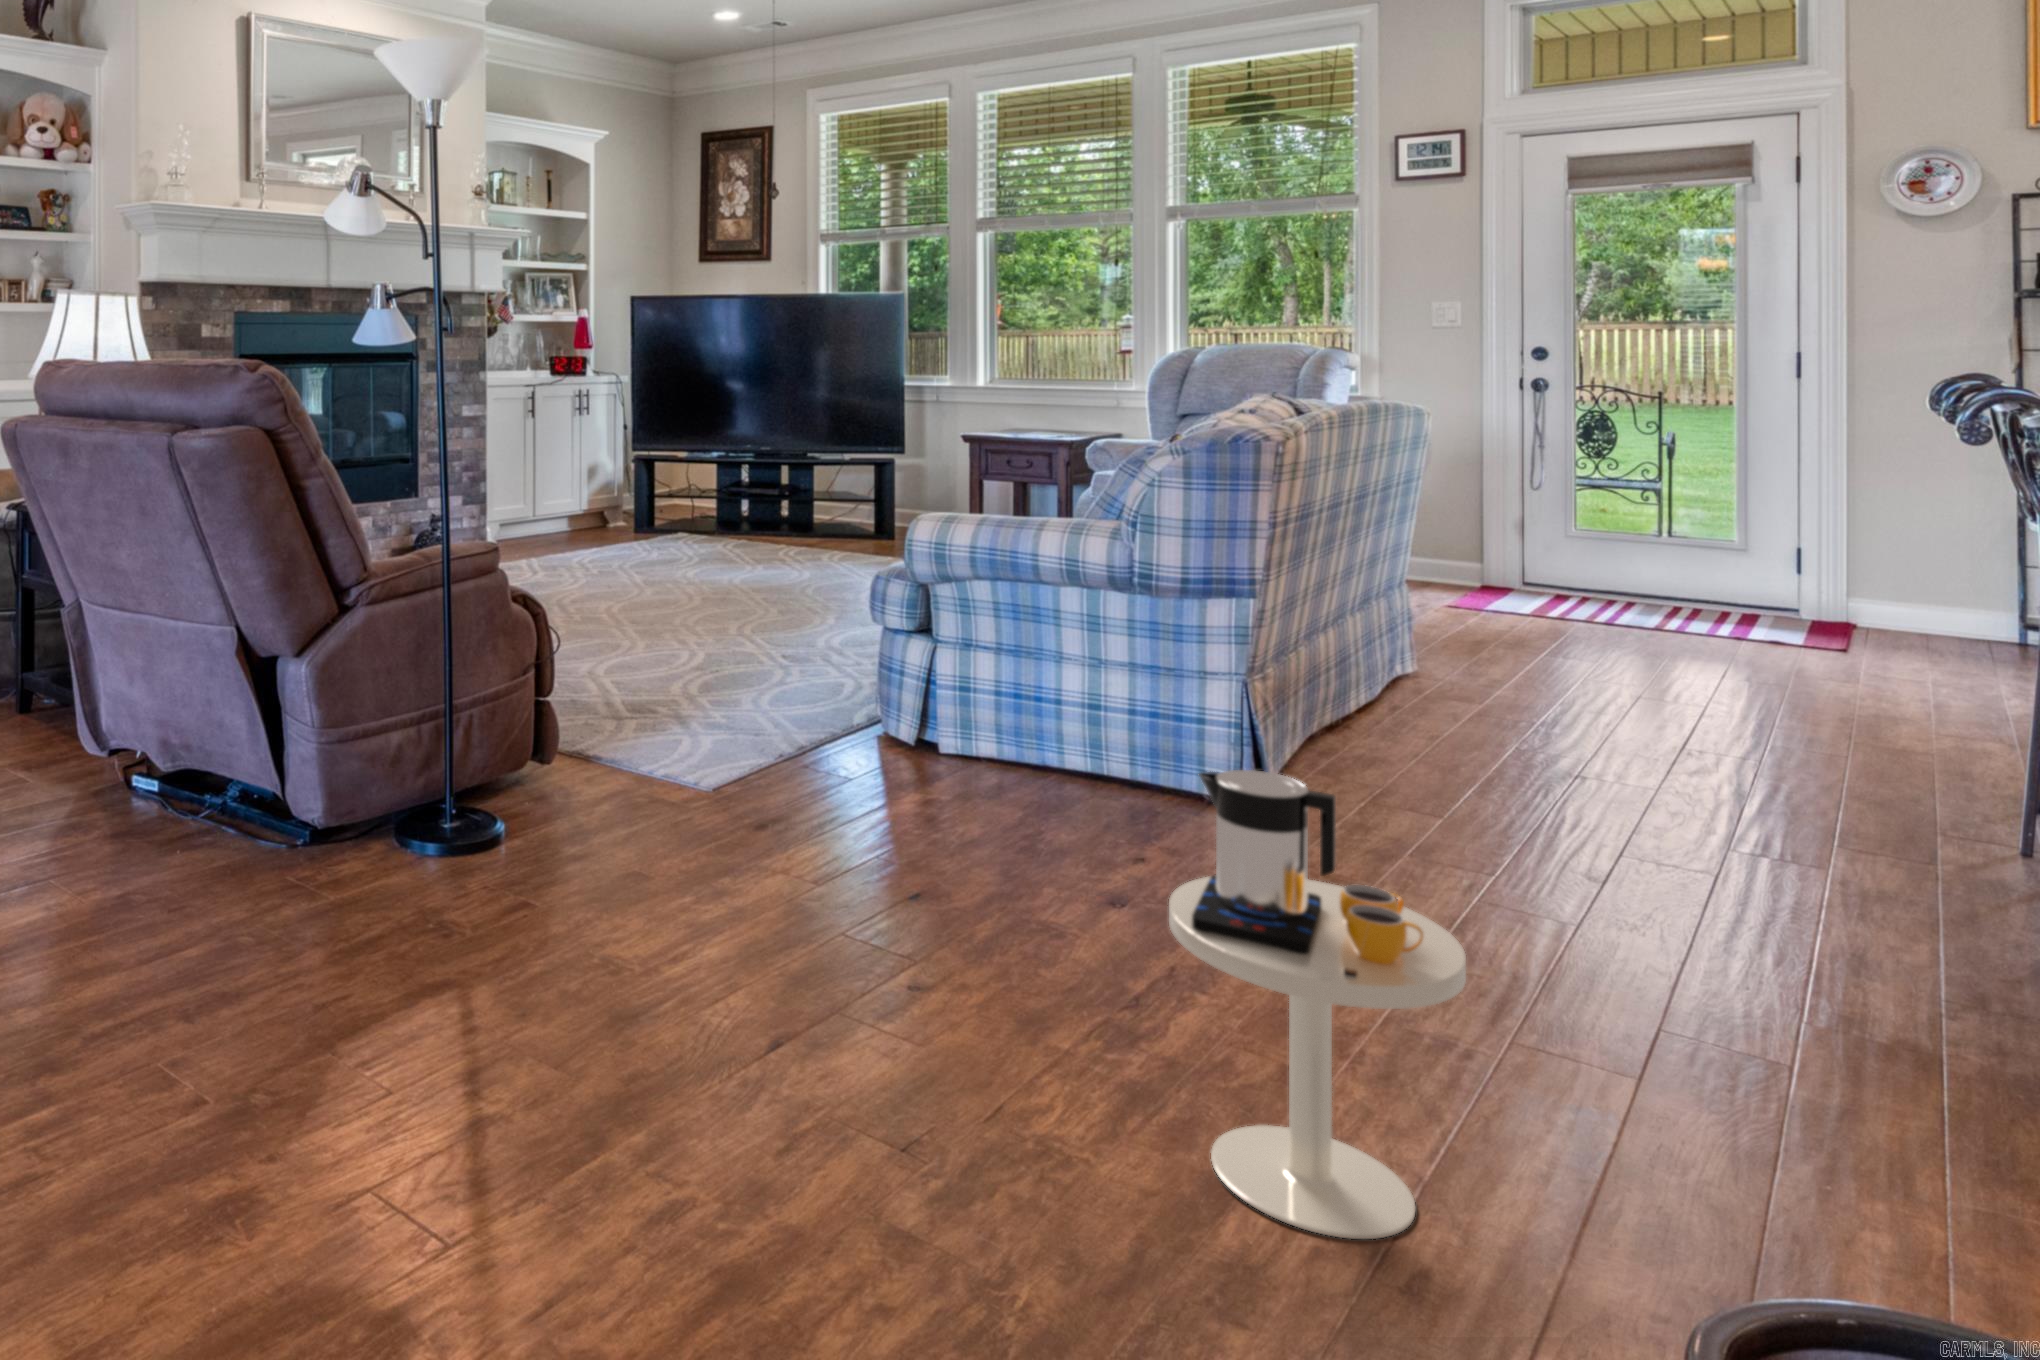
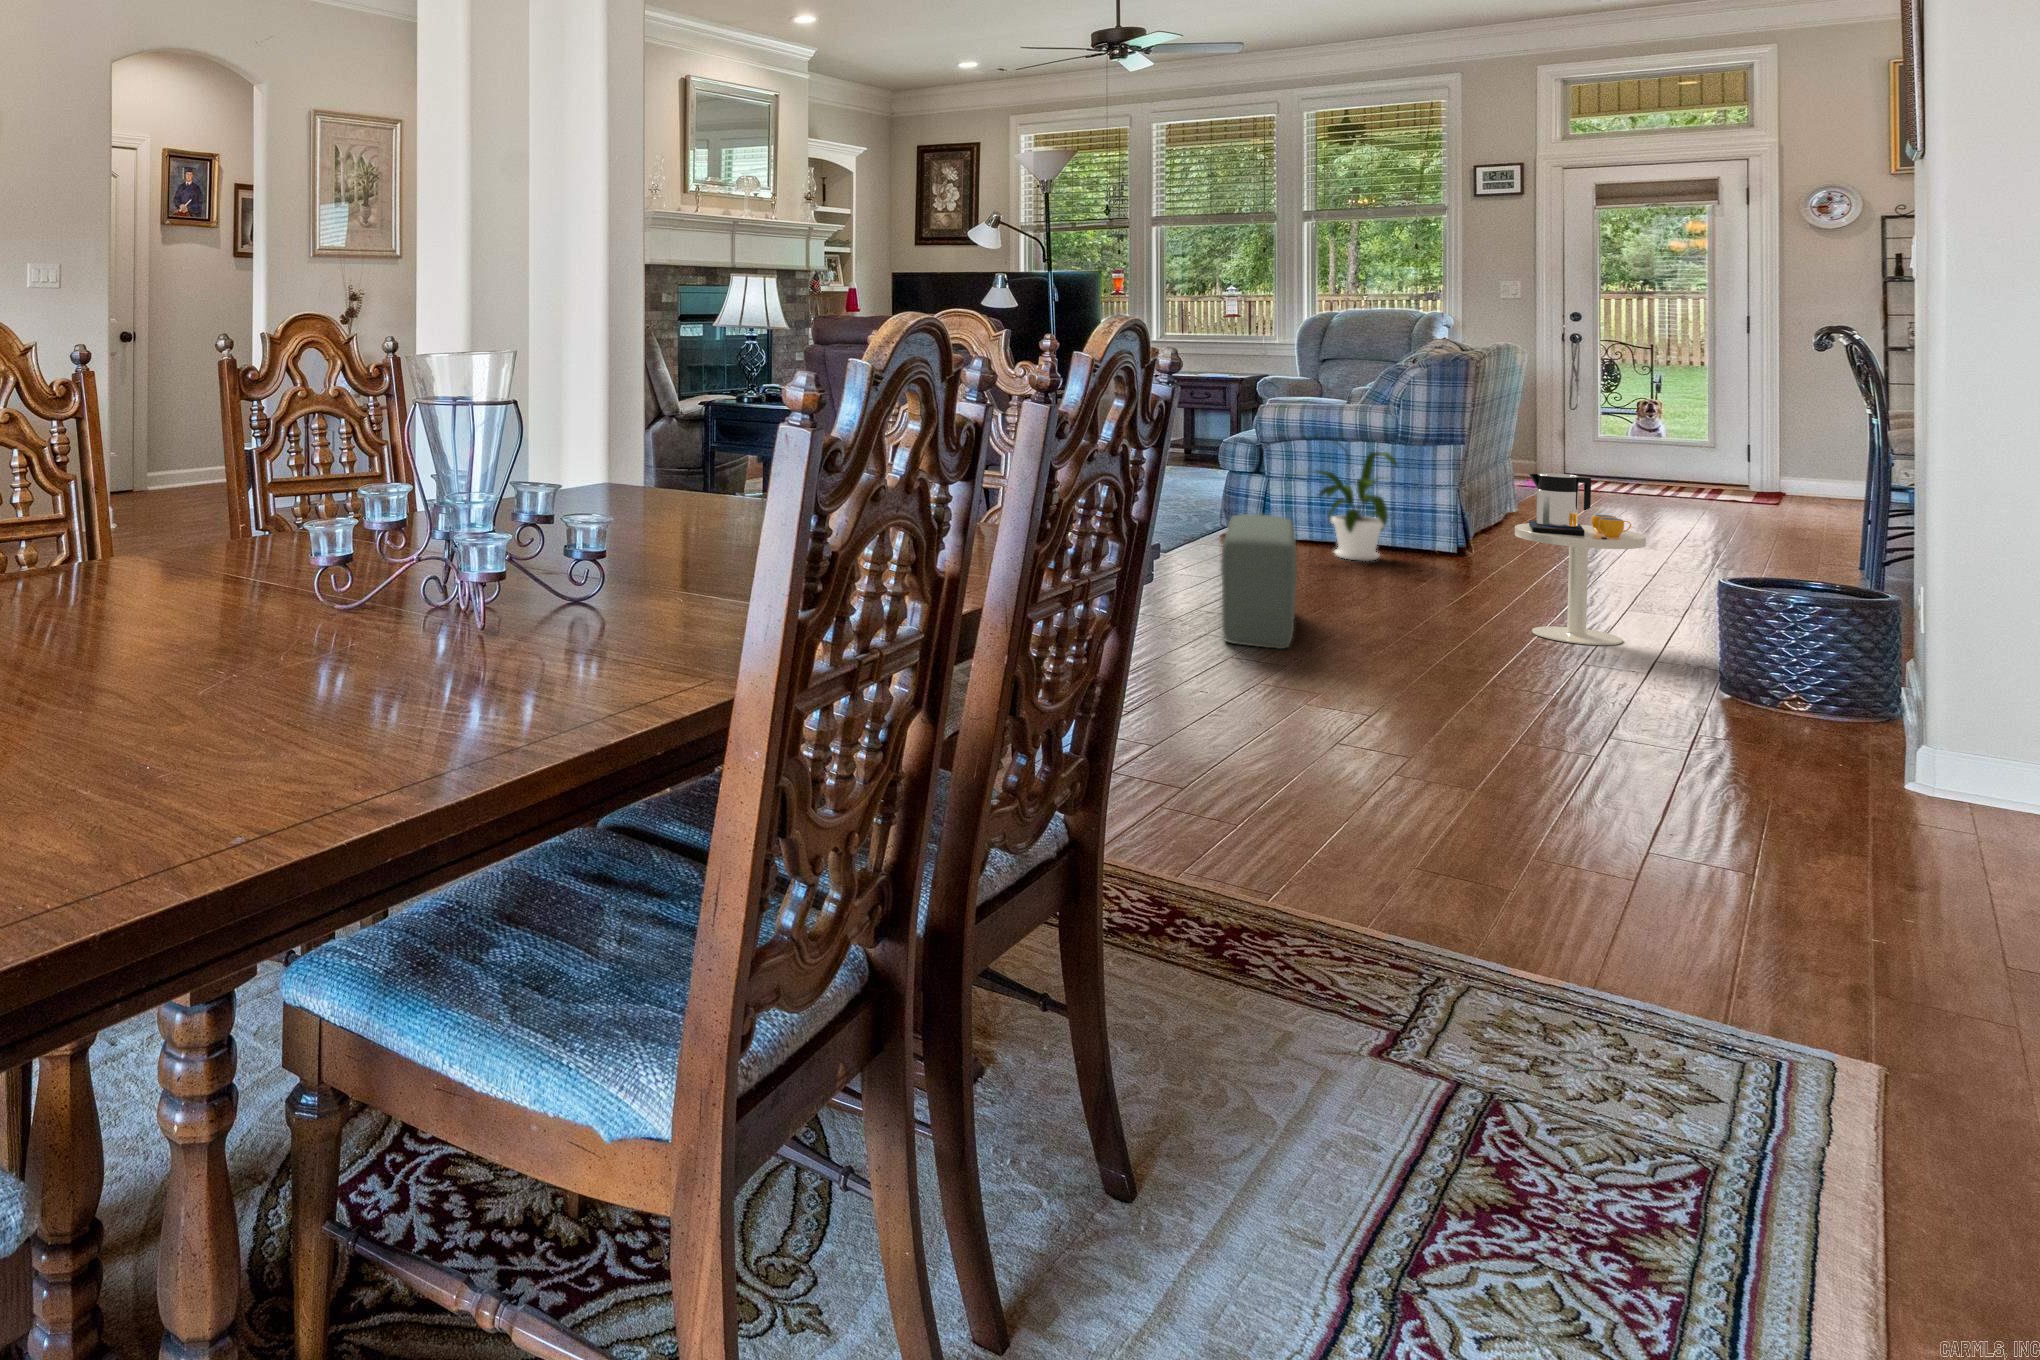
house plant: none [922,578,1115,816] -> present [1316,435,1398,561]
pouf: none [425,807,740,1234] -> present [1221,514,1297,649]

